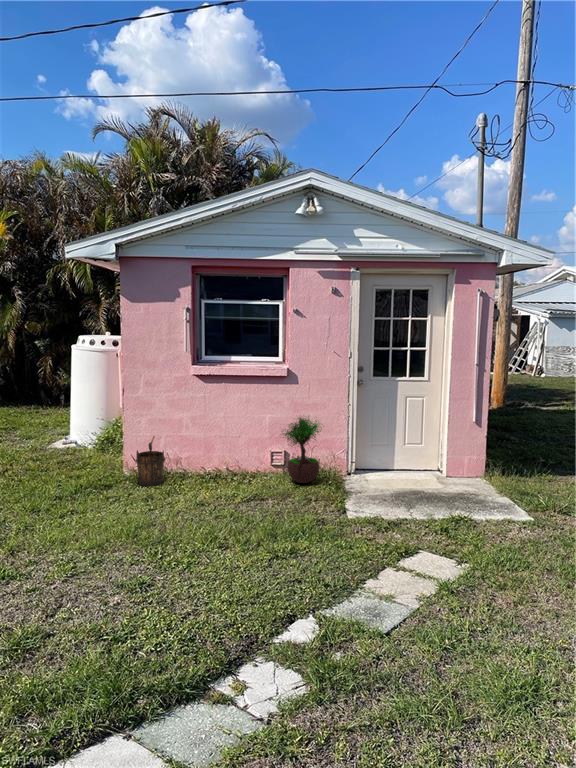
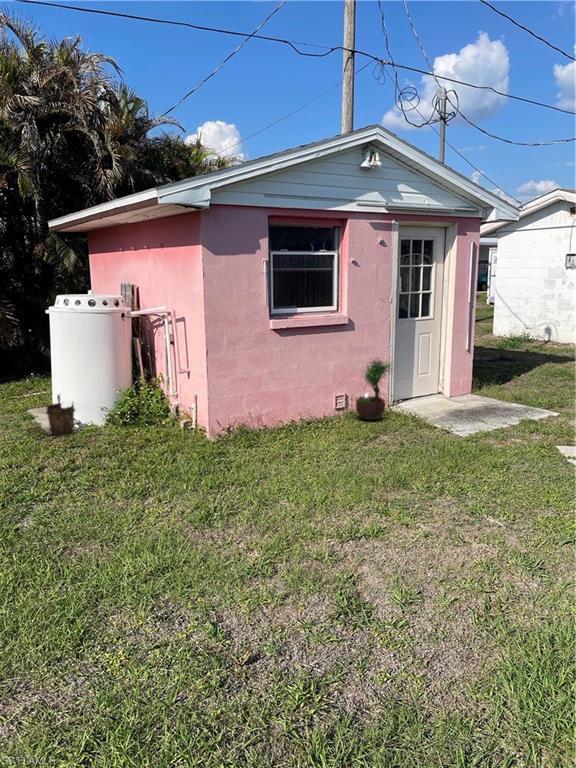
bucket: present [136,436,165,486] -> present [46,394,75,436]

